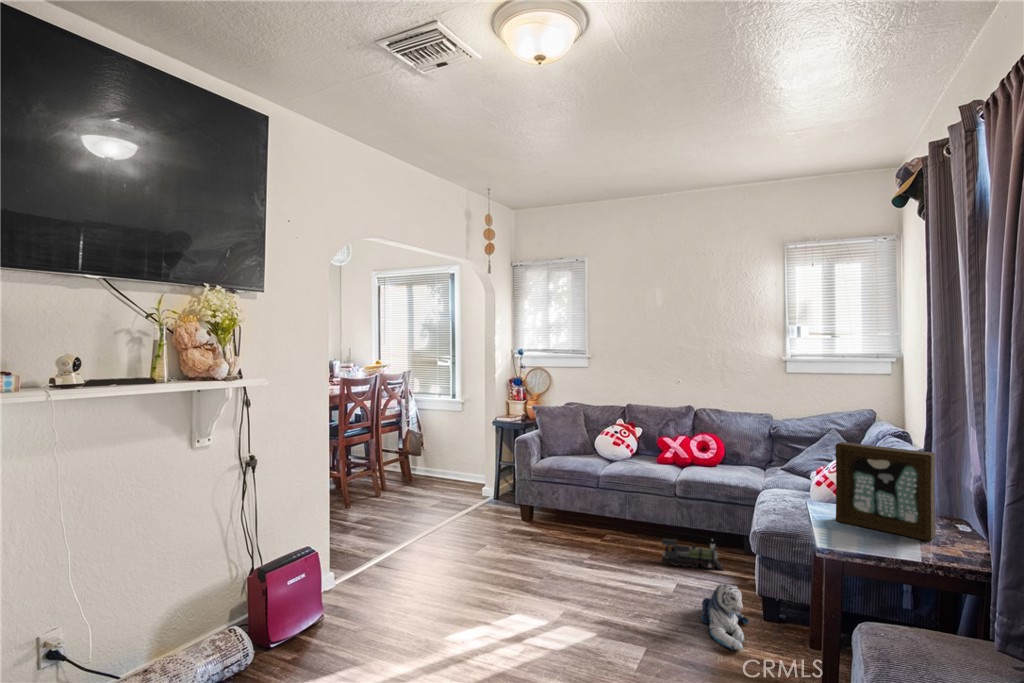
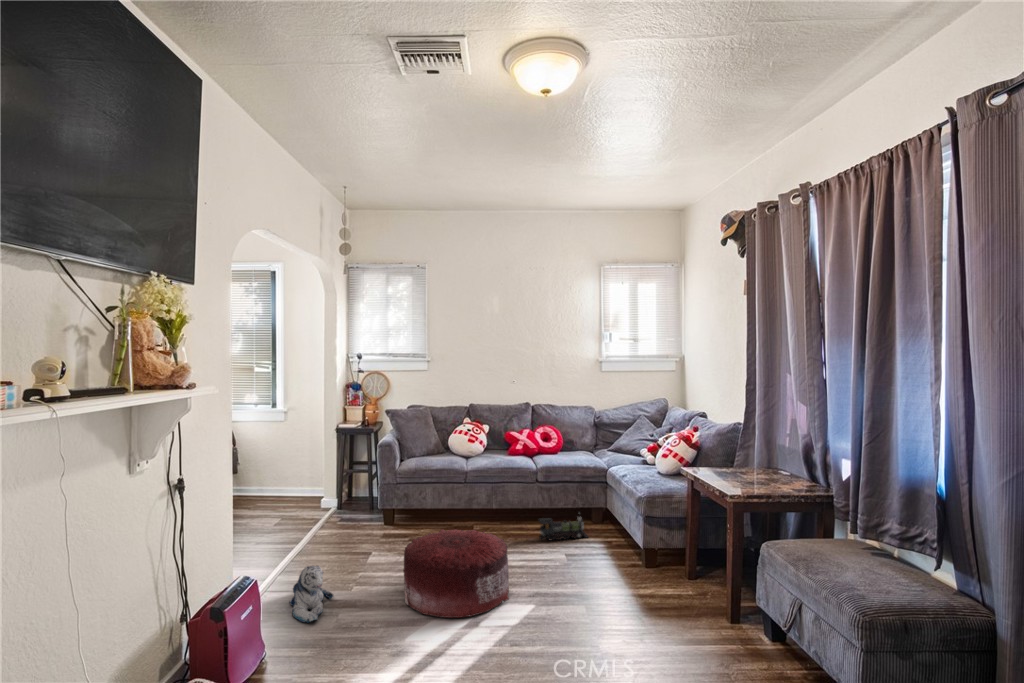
picture frame: present [836,442,935,541] -> none [720,418,782,479]
pouf: none [470,532,582,631] -> present [403,529,509,618]
plush toy: present [701,584,749,650] -> present [290,566,333,623]

